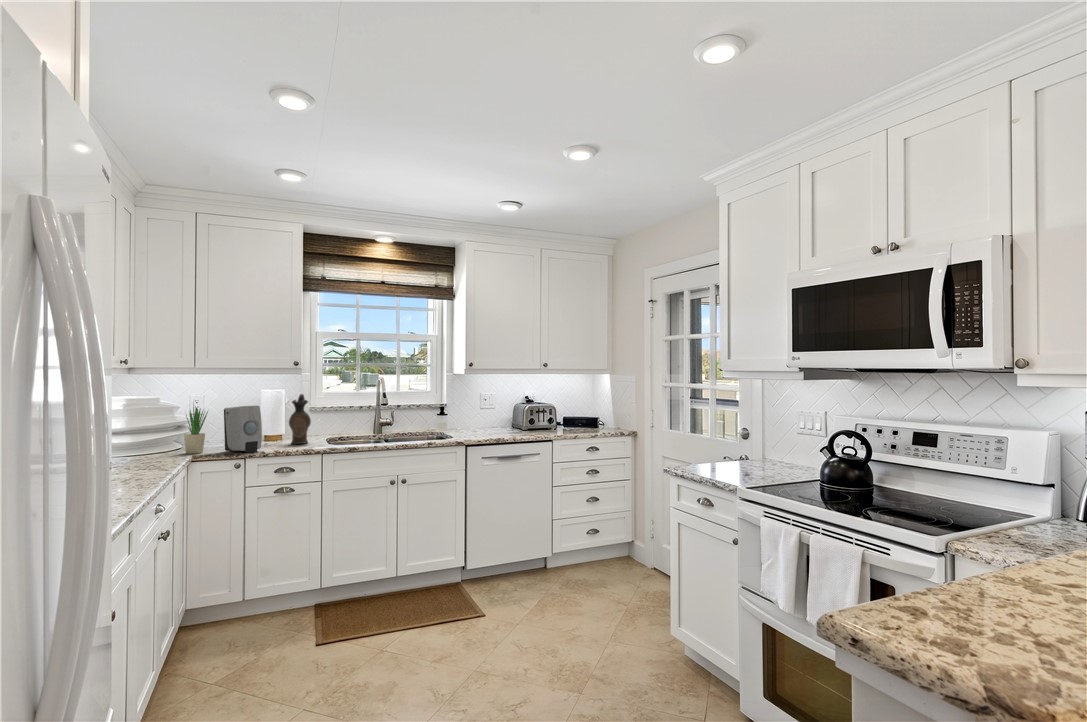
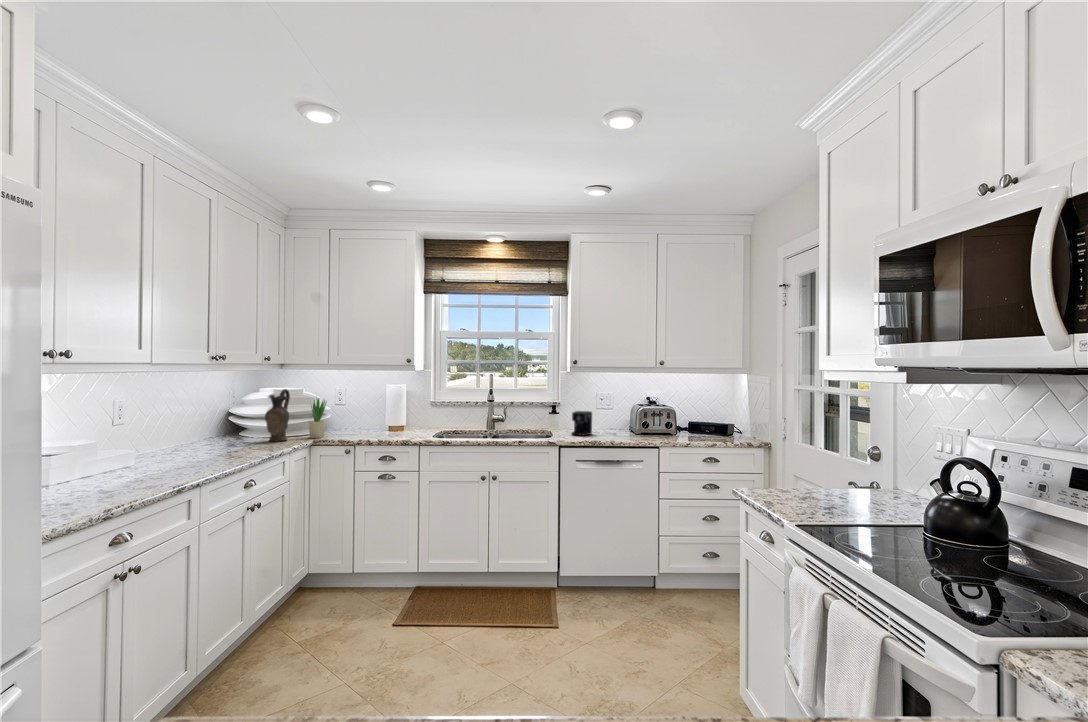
ceramic pitcher: present [289,394,311,444] -> present [265,389,290,441]
soap dispenser: present [224,406,262,453] -> none [340,398,367,440]
coffee maker: none [466,412,505,435] -> present [572,411,592,436]

